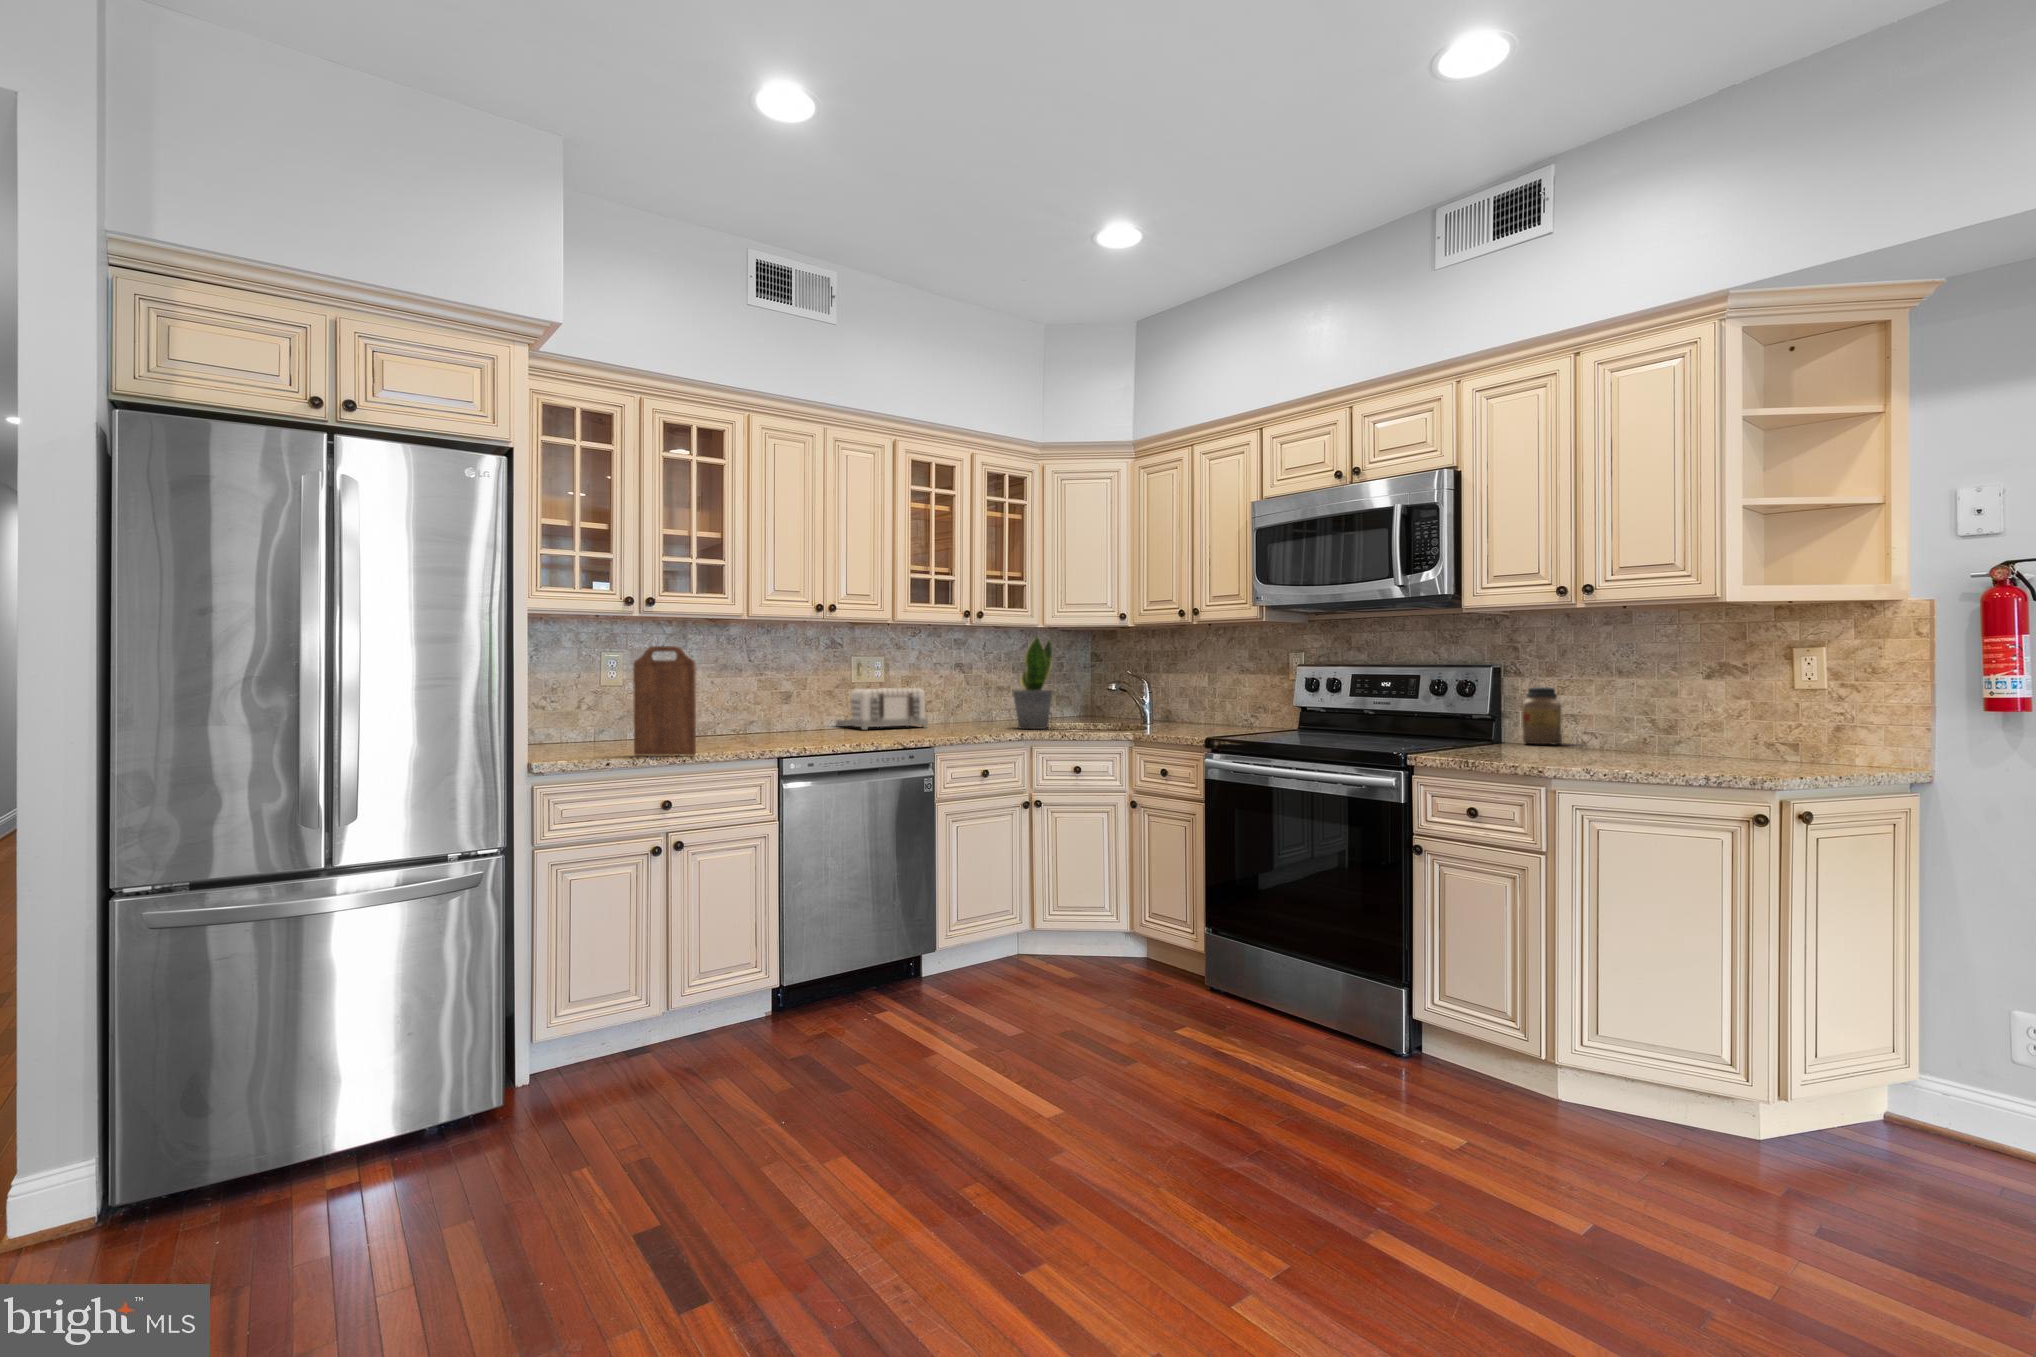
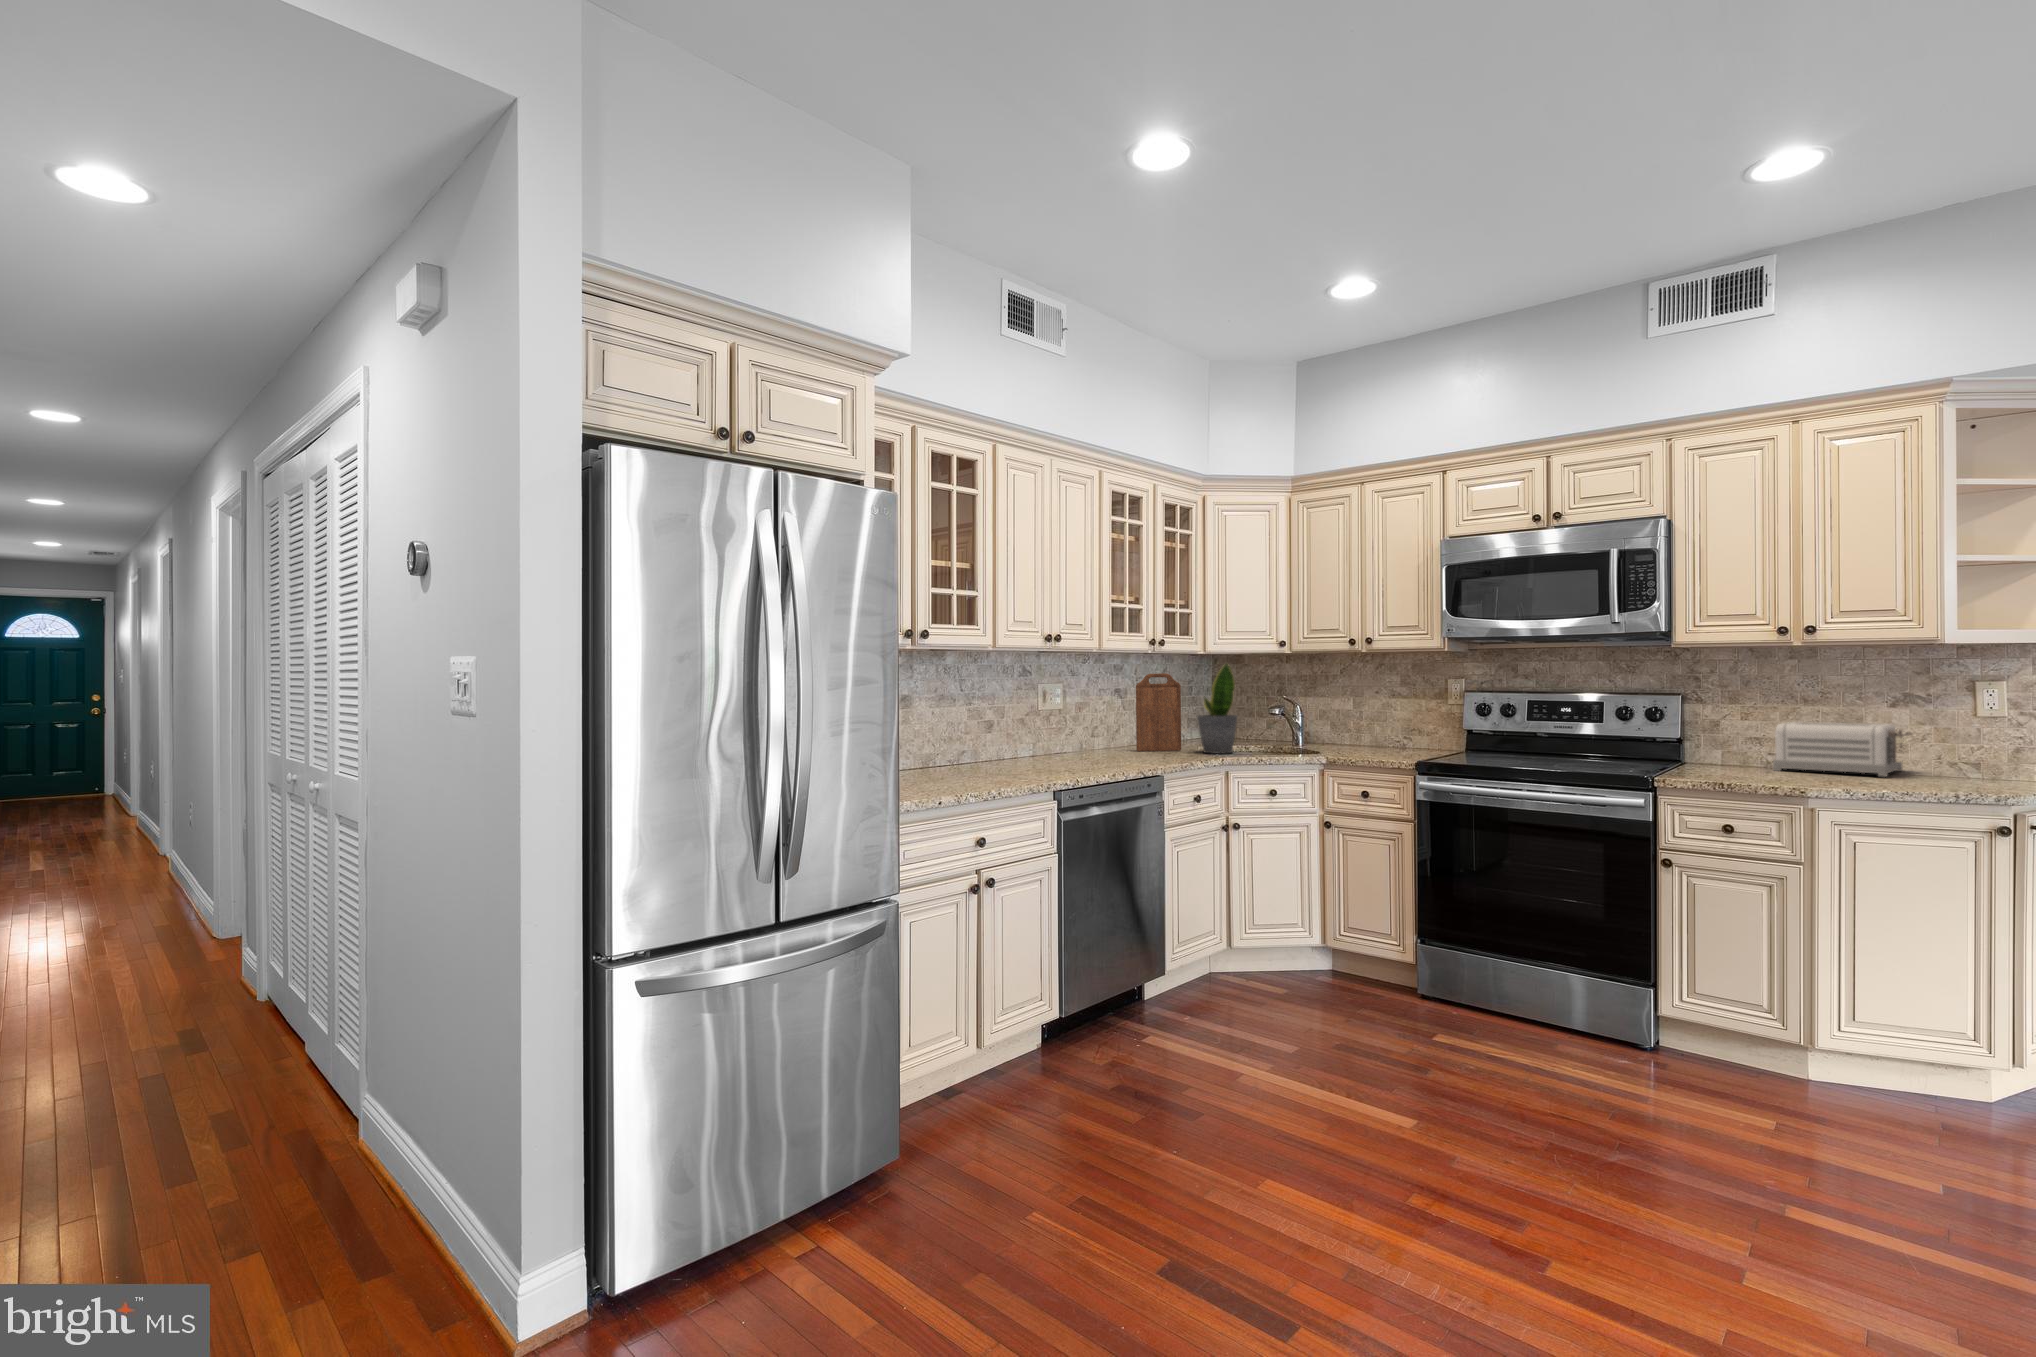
cutting board: present [633,646,696,756] -> present [1136,673,1181,751]
jar: present [1522,687,1562,745] -> none [1705,713,1744,764]
toaster: present [836,688,928,730] -> present [1773,722,1911,777]

